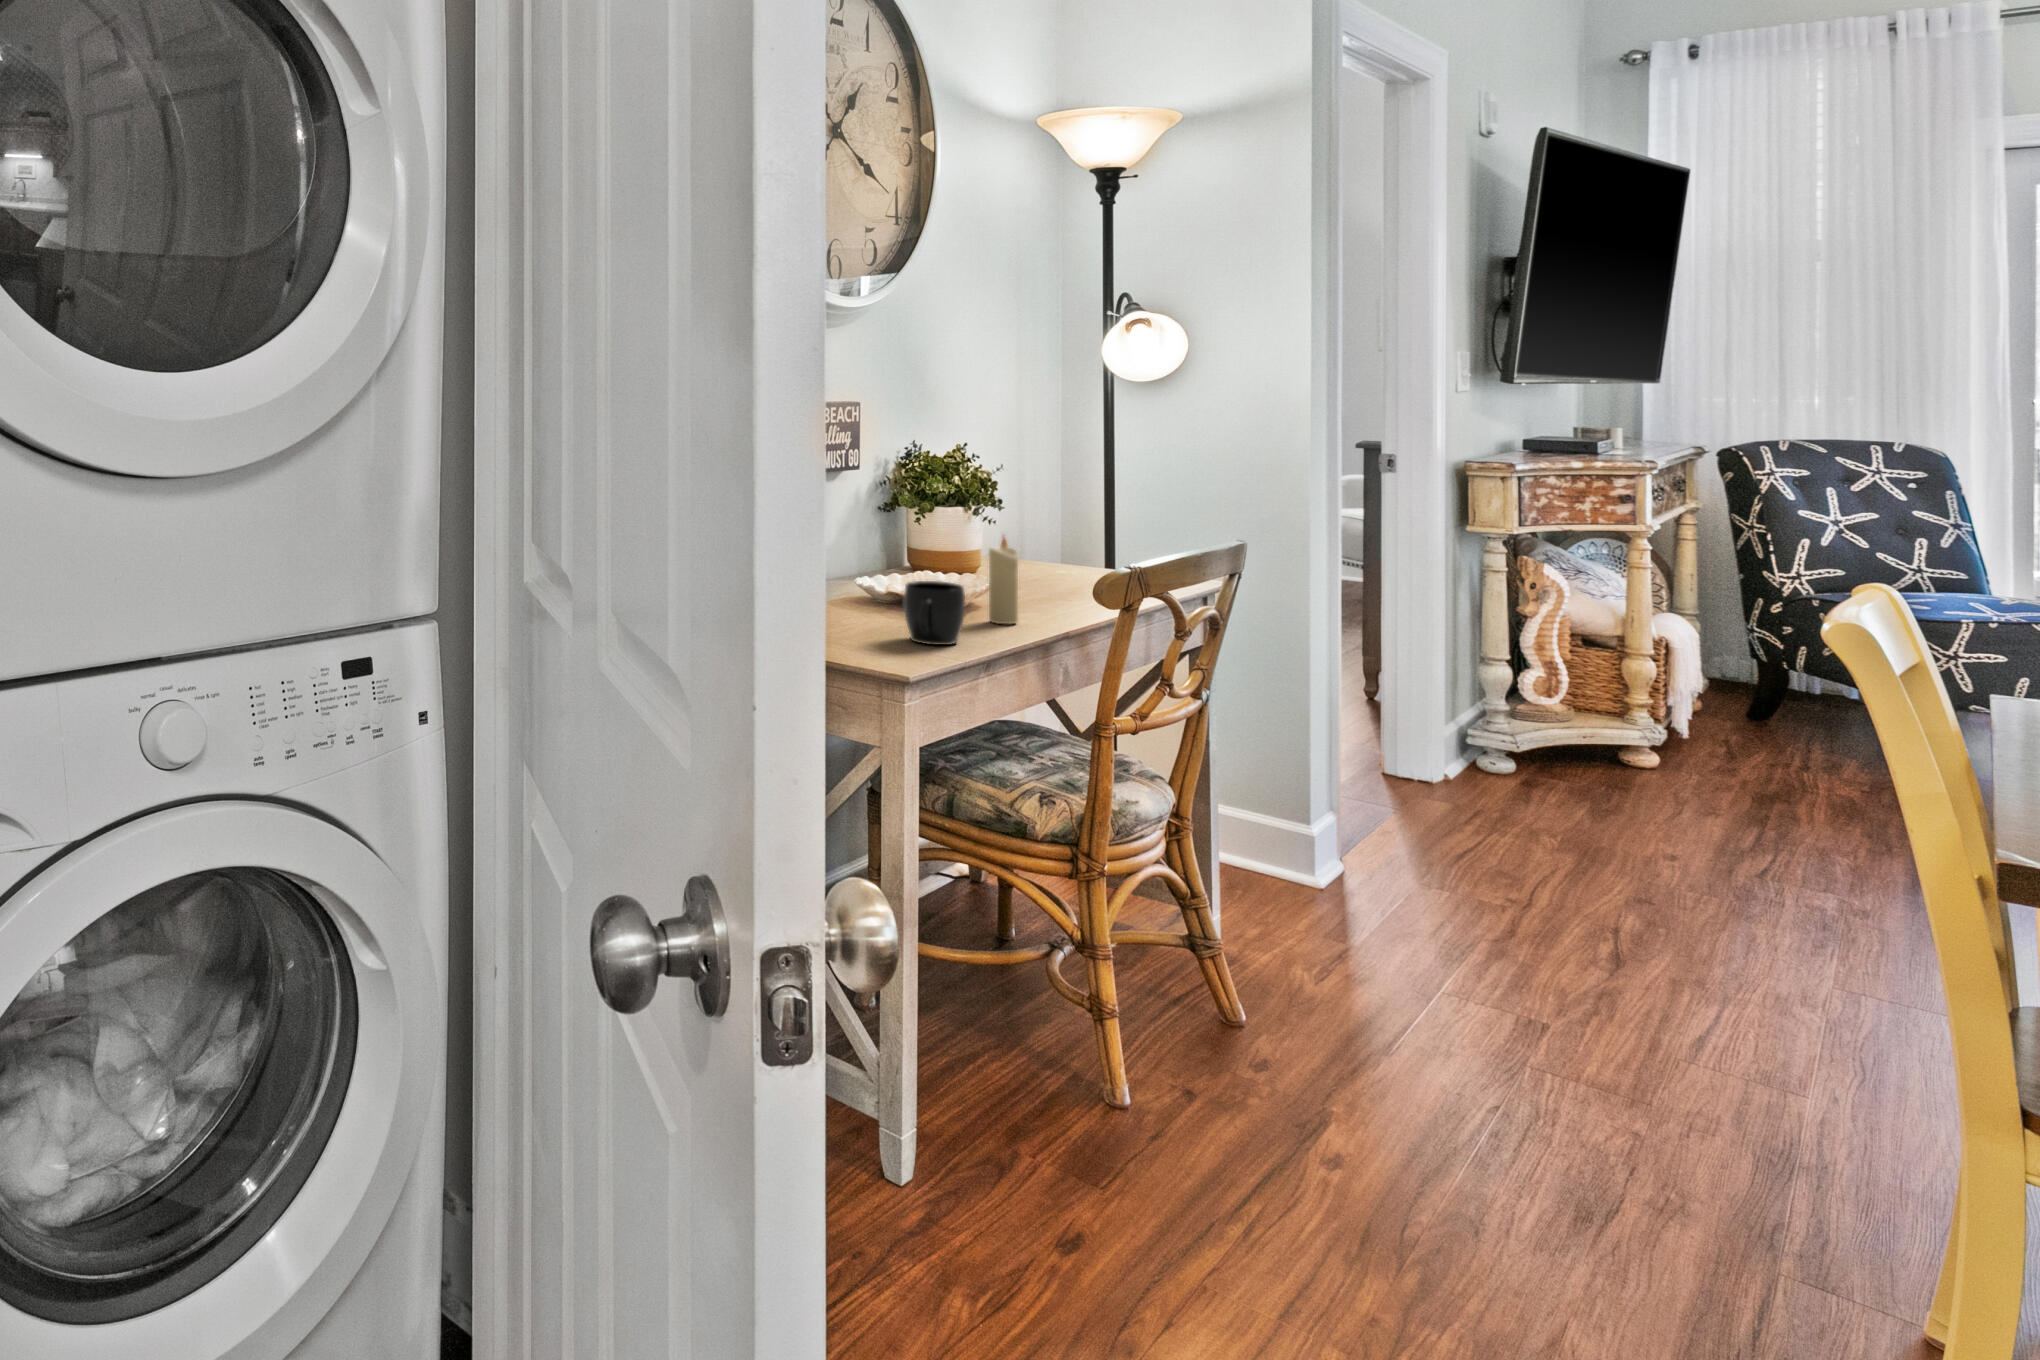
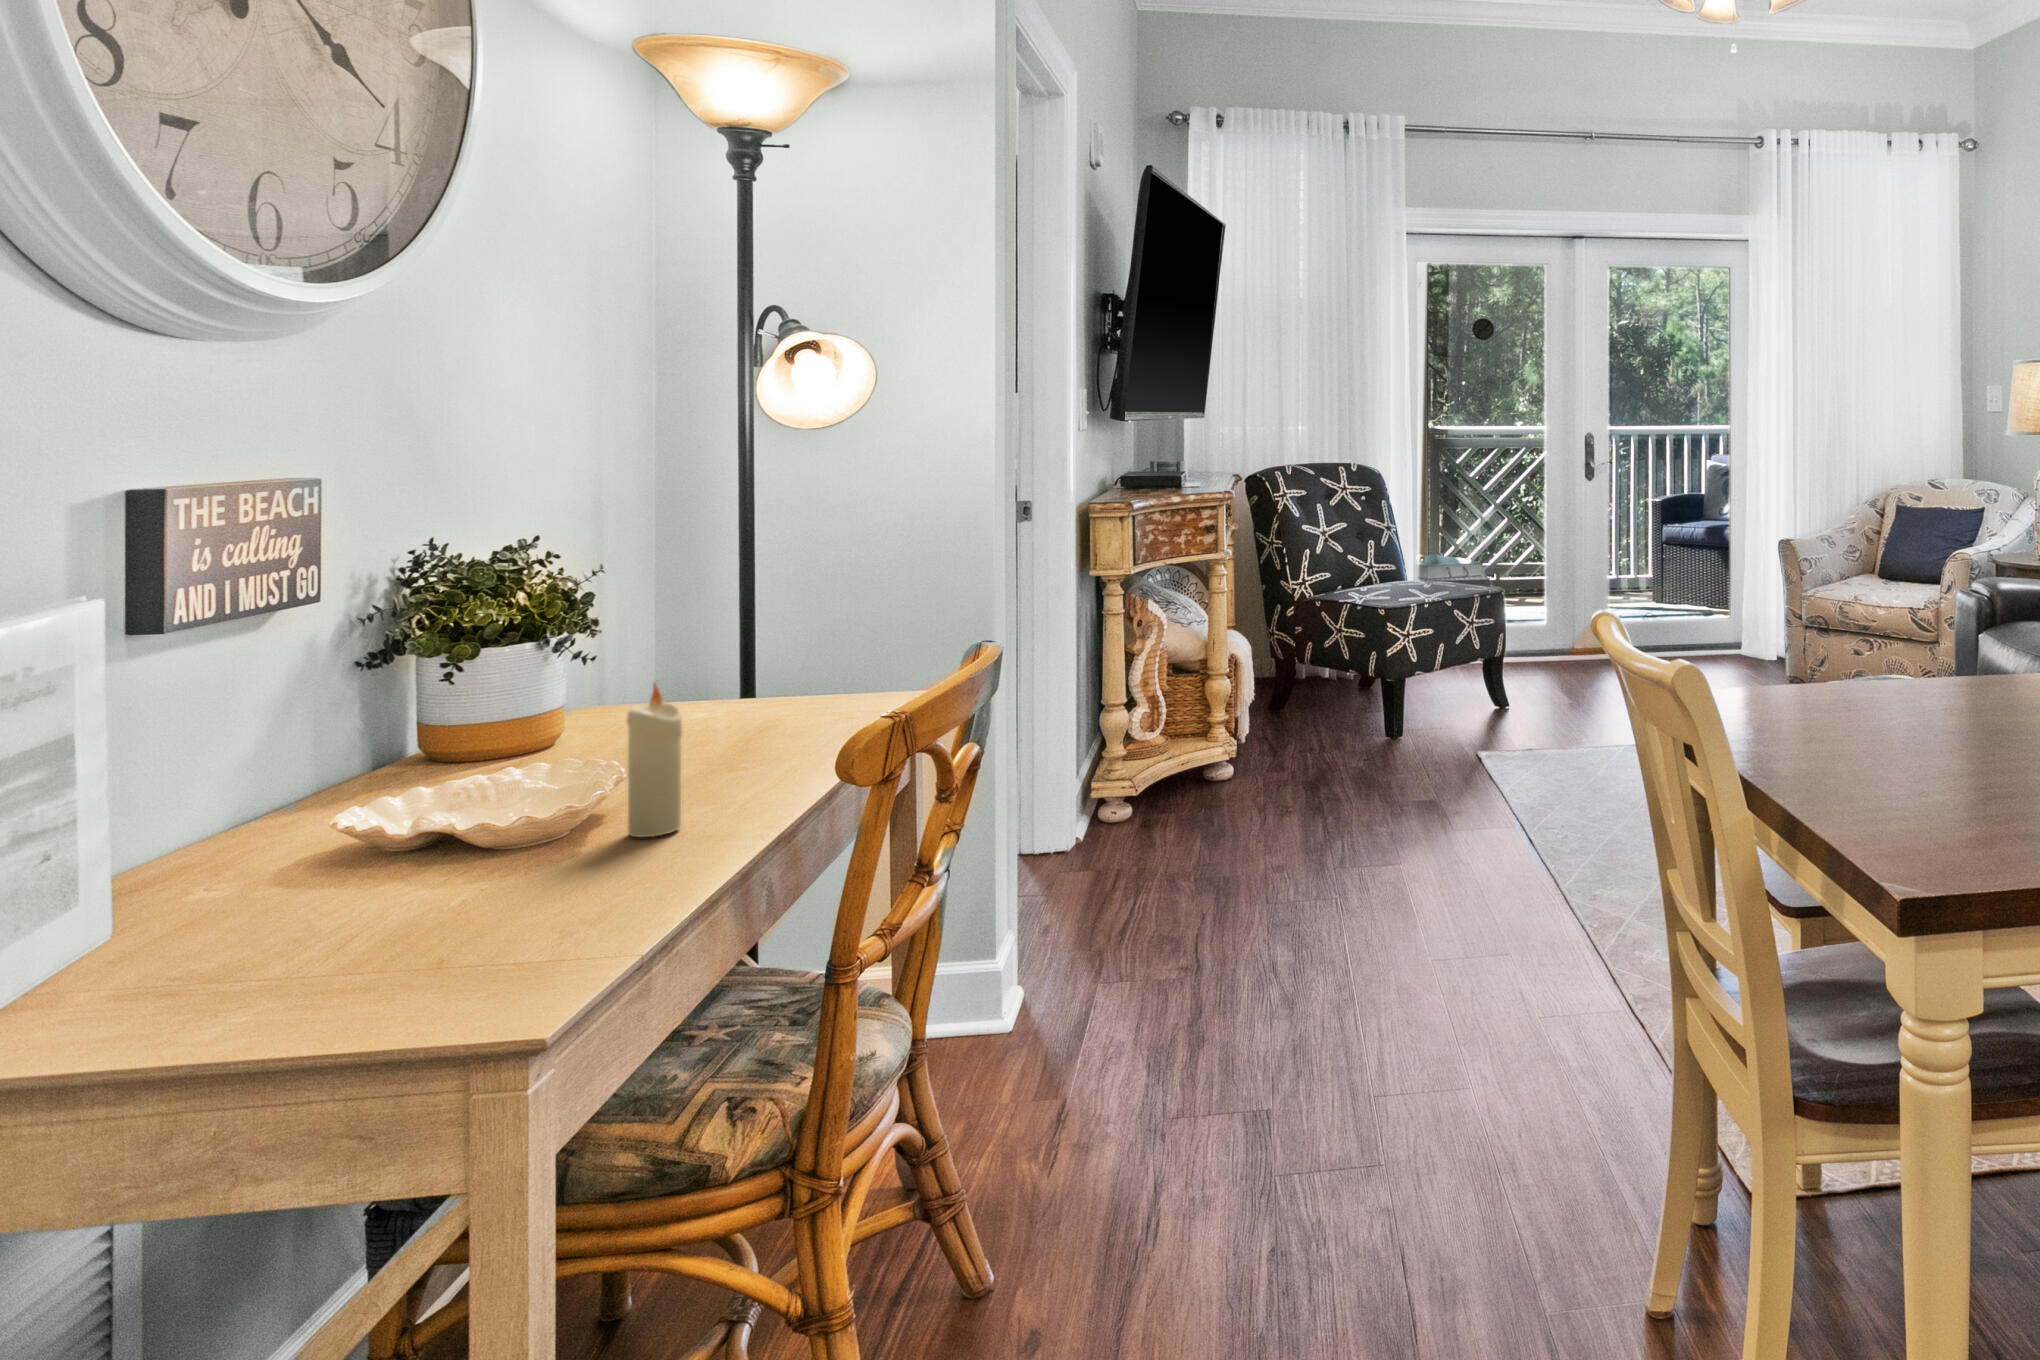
mug: present [904,581,965,645] -> none [478,792,607,923]

